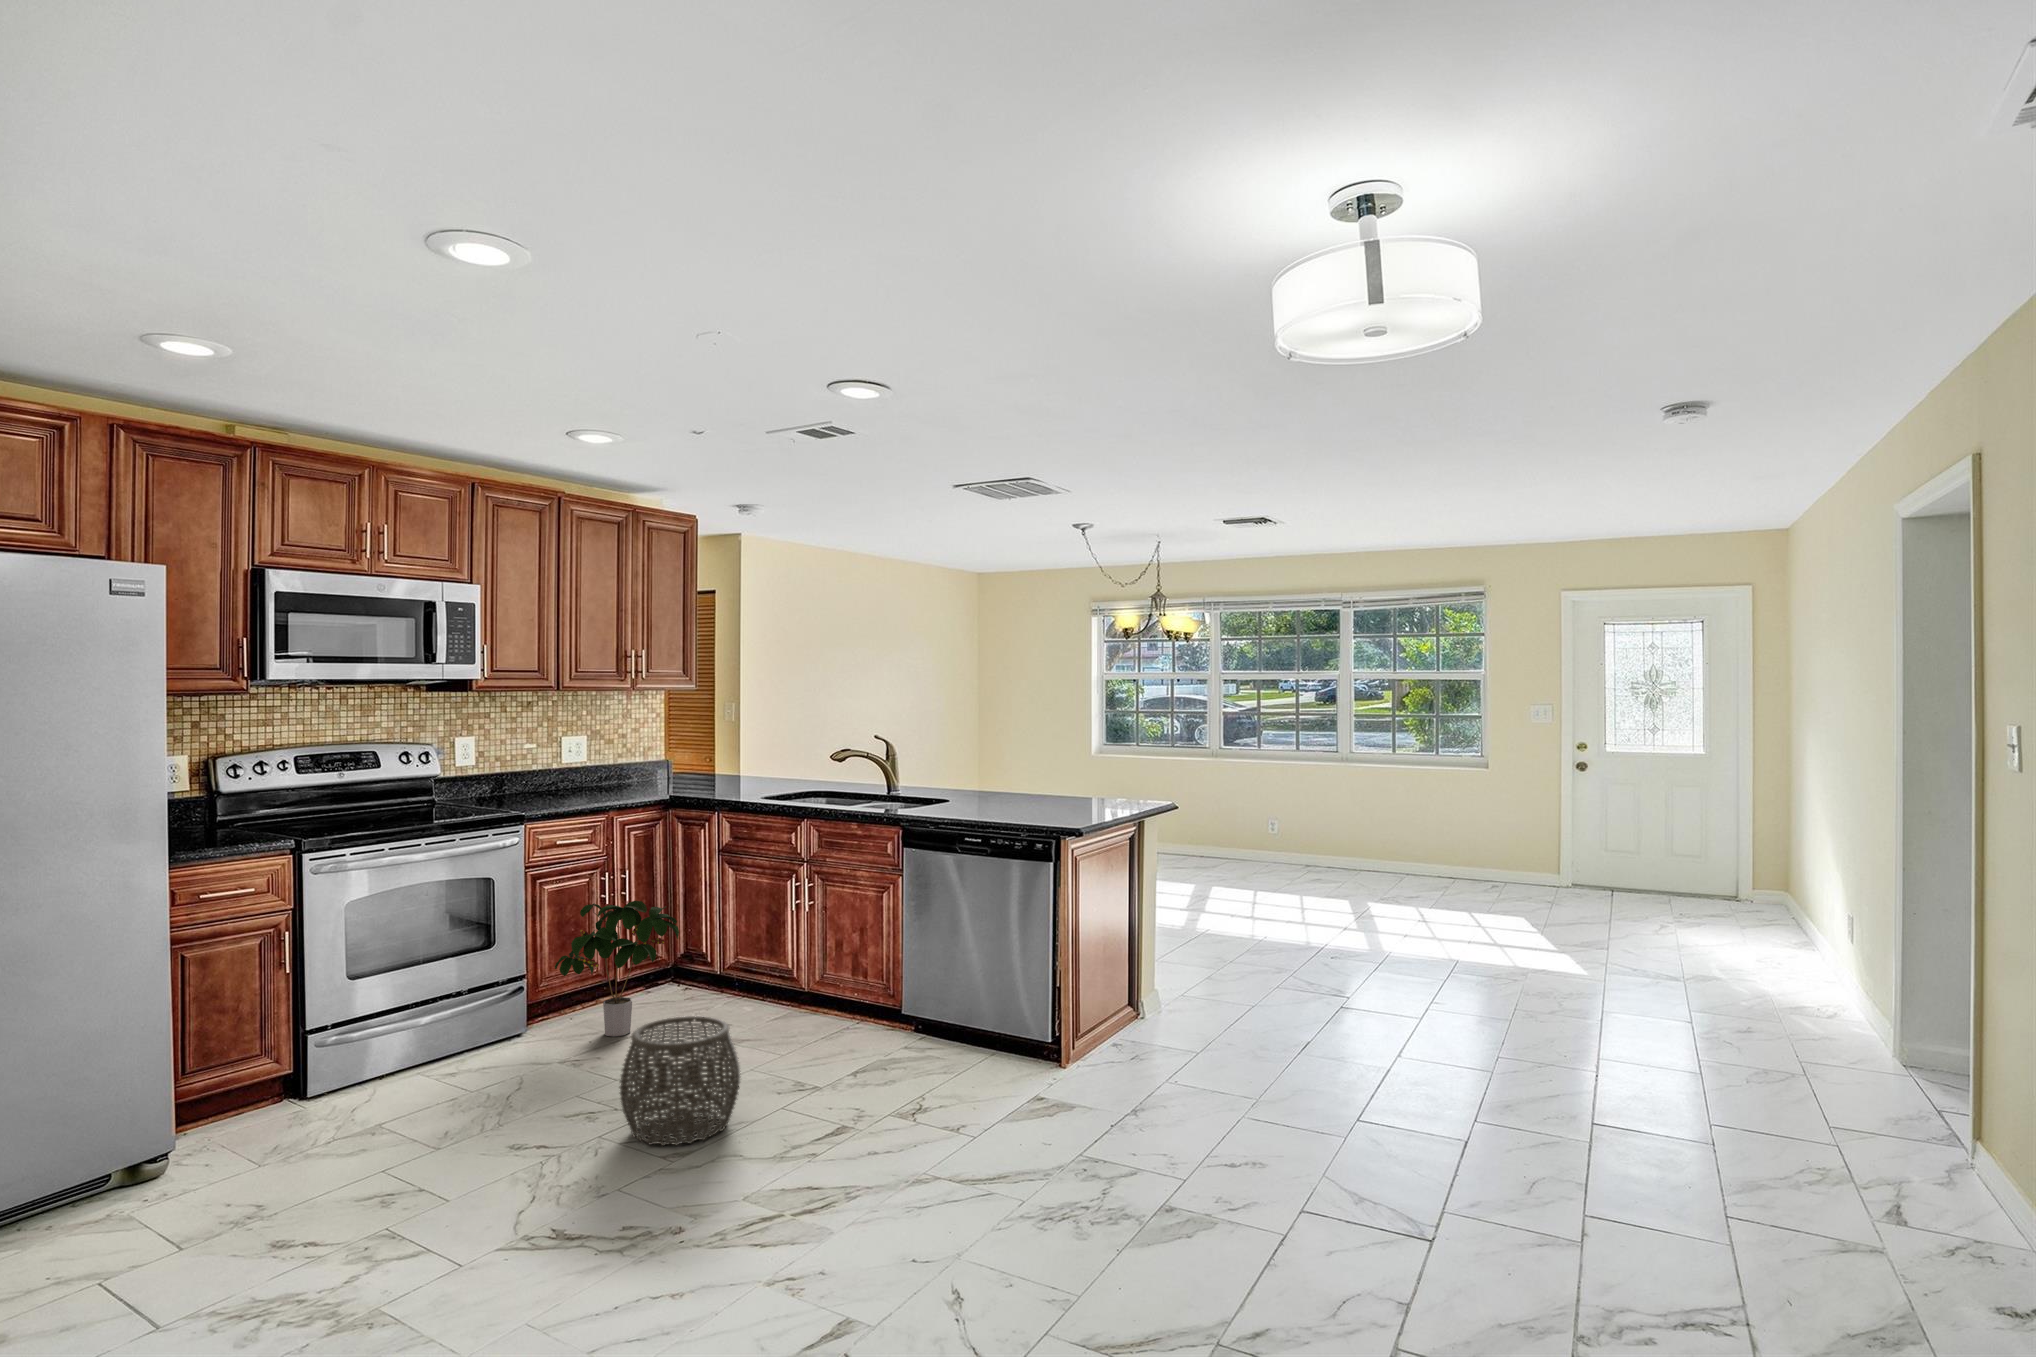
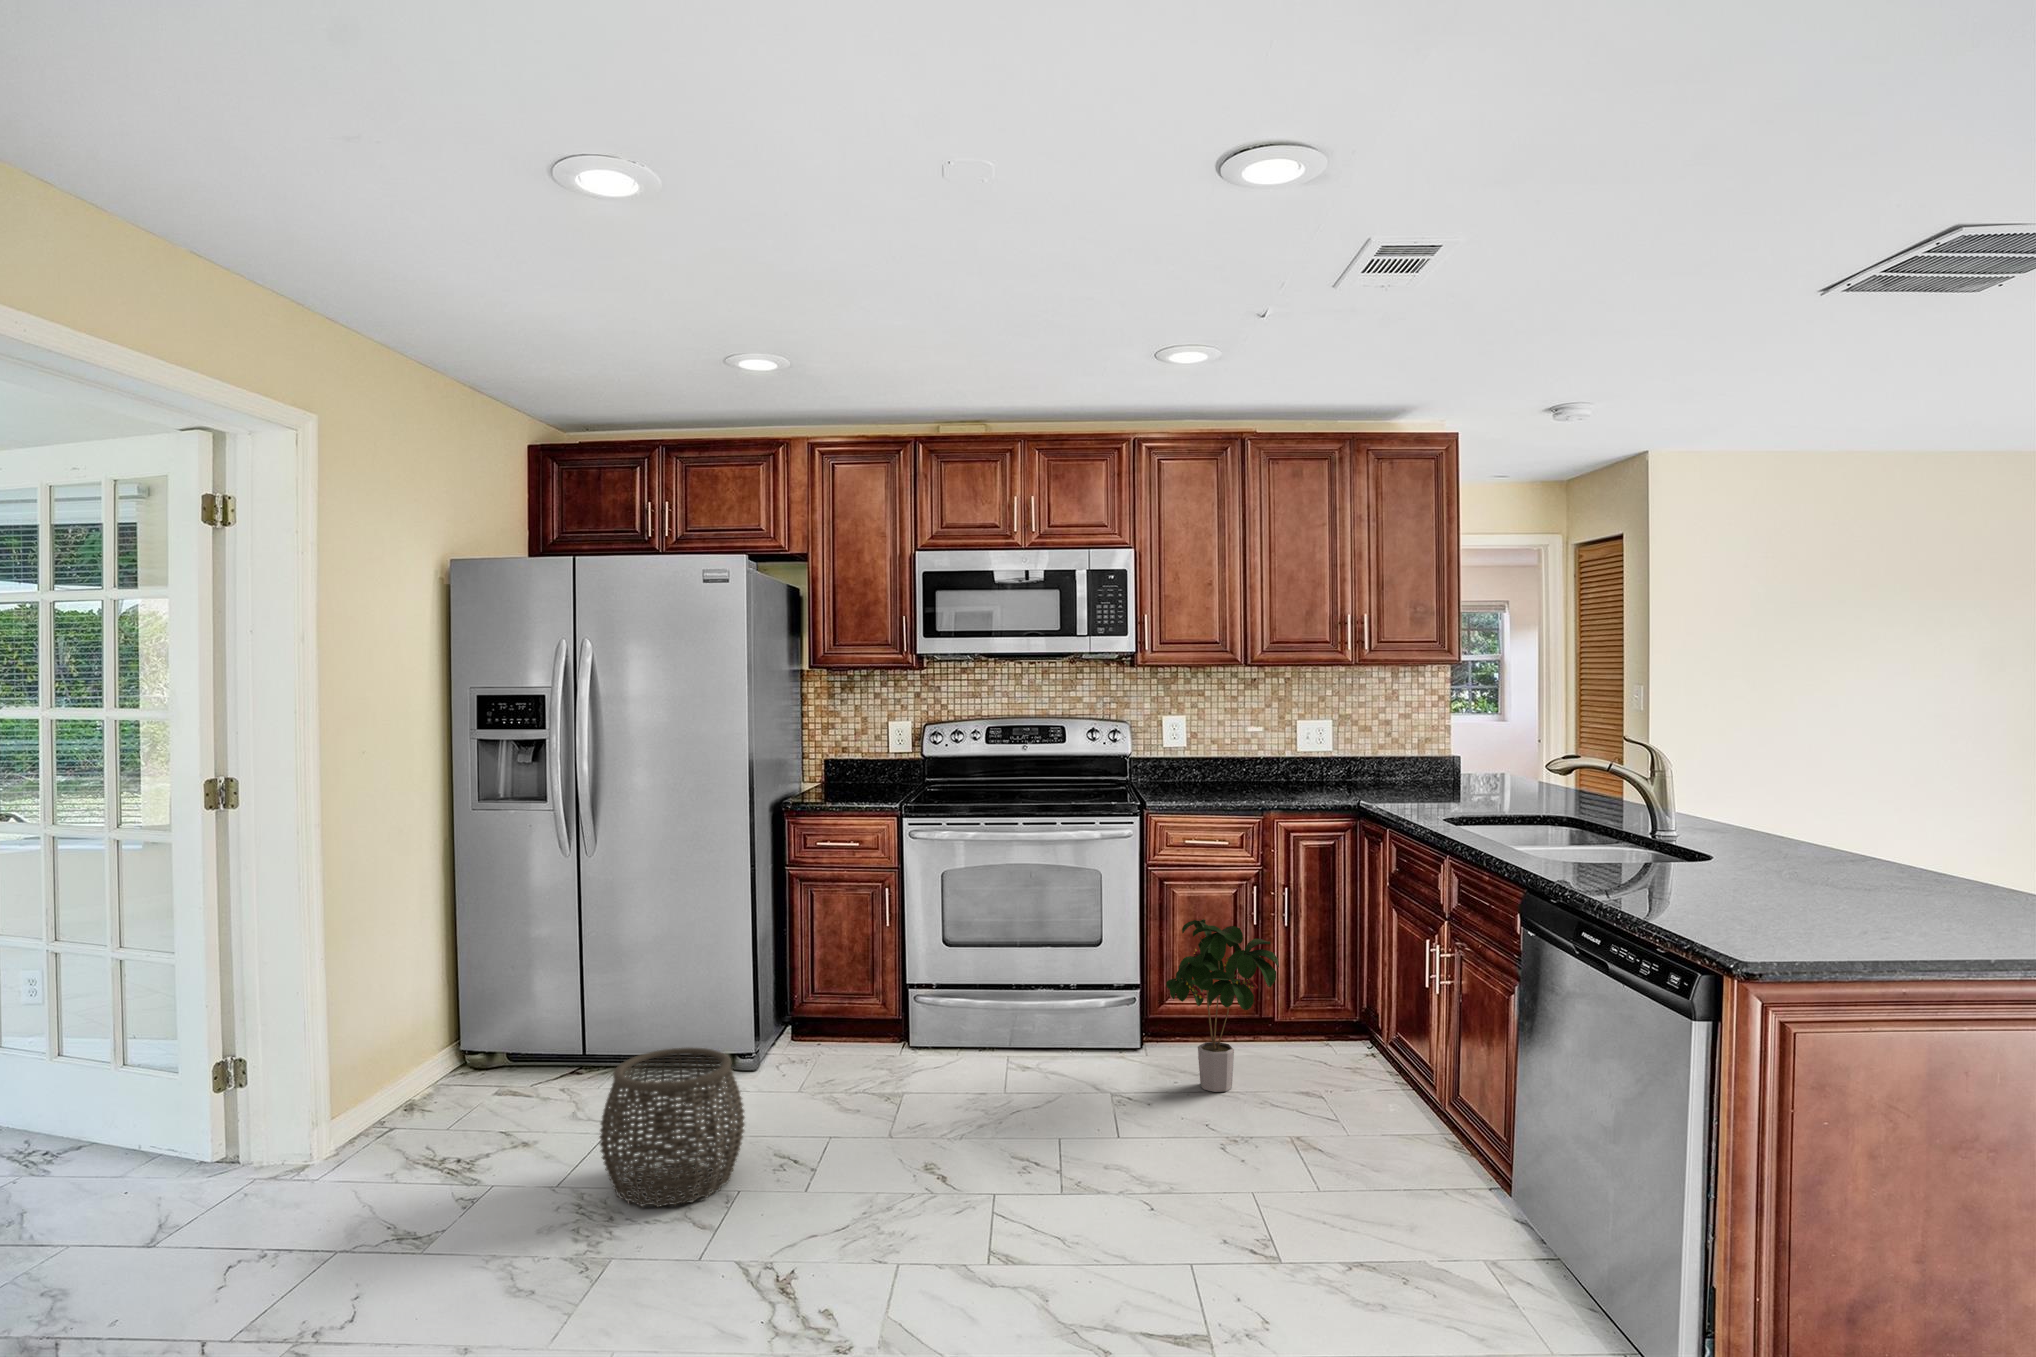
woven basket: present [619,1016,740,1146] -> present [599,1048,745,1207]

